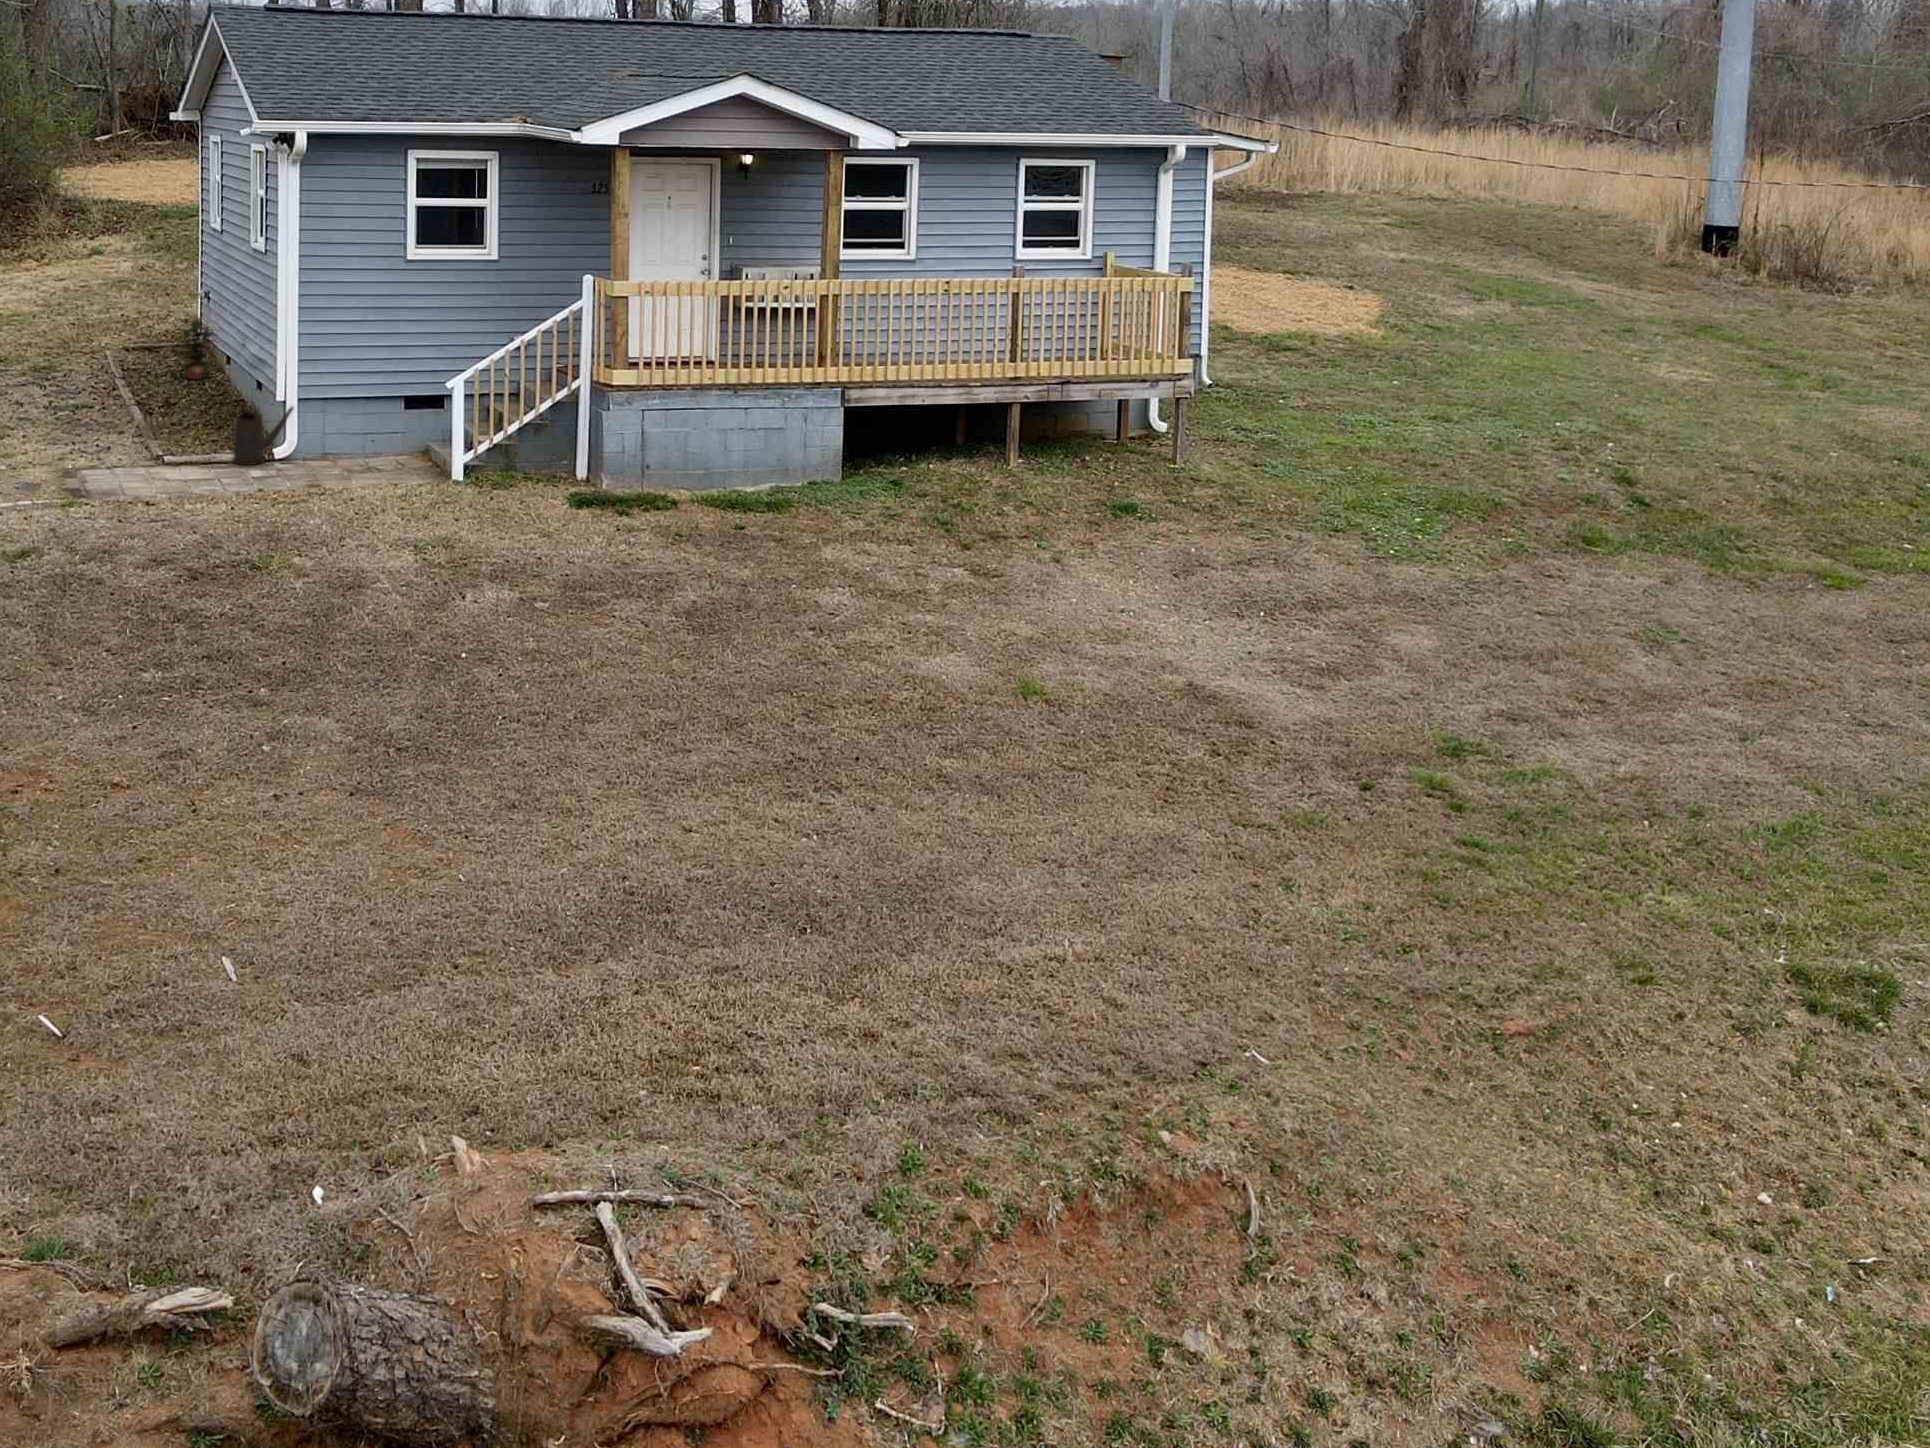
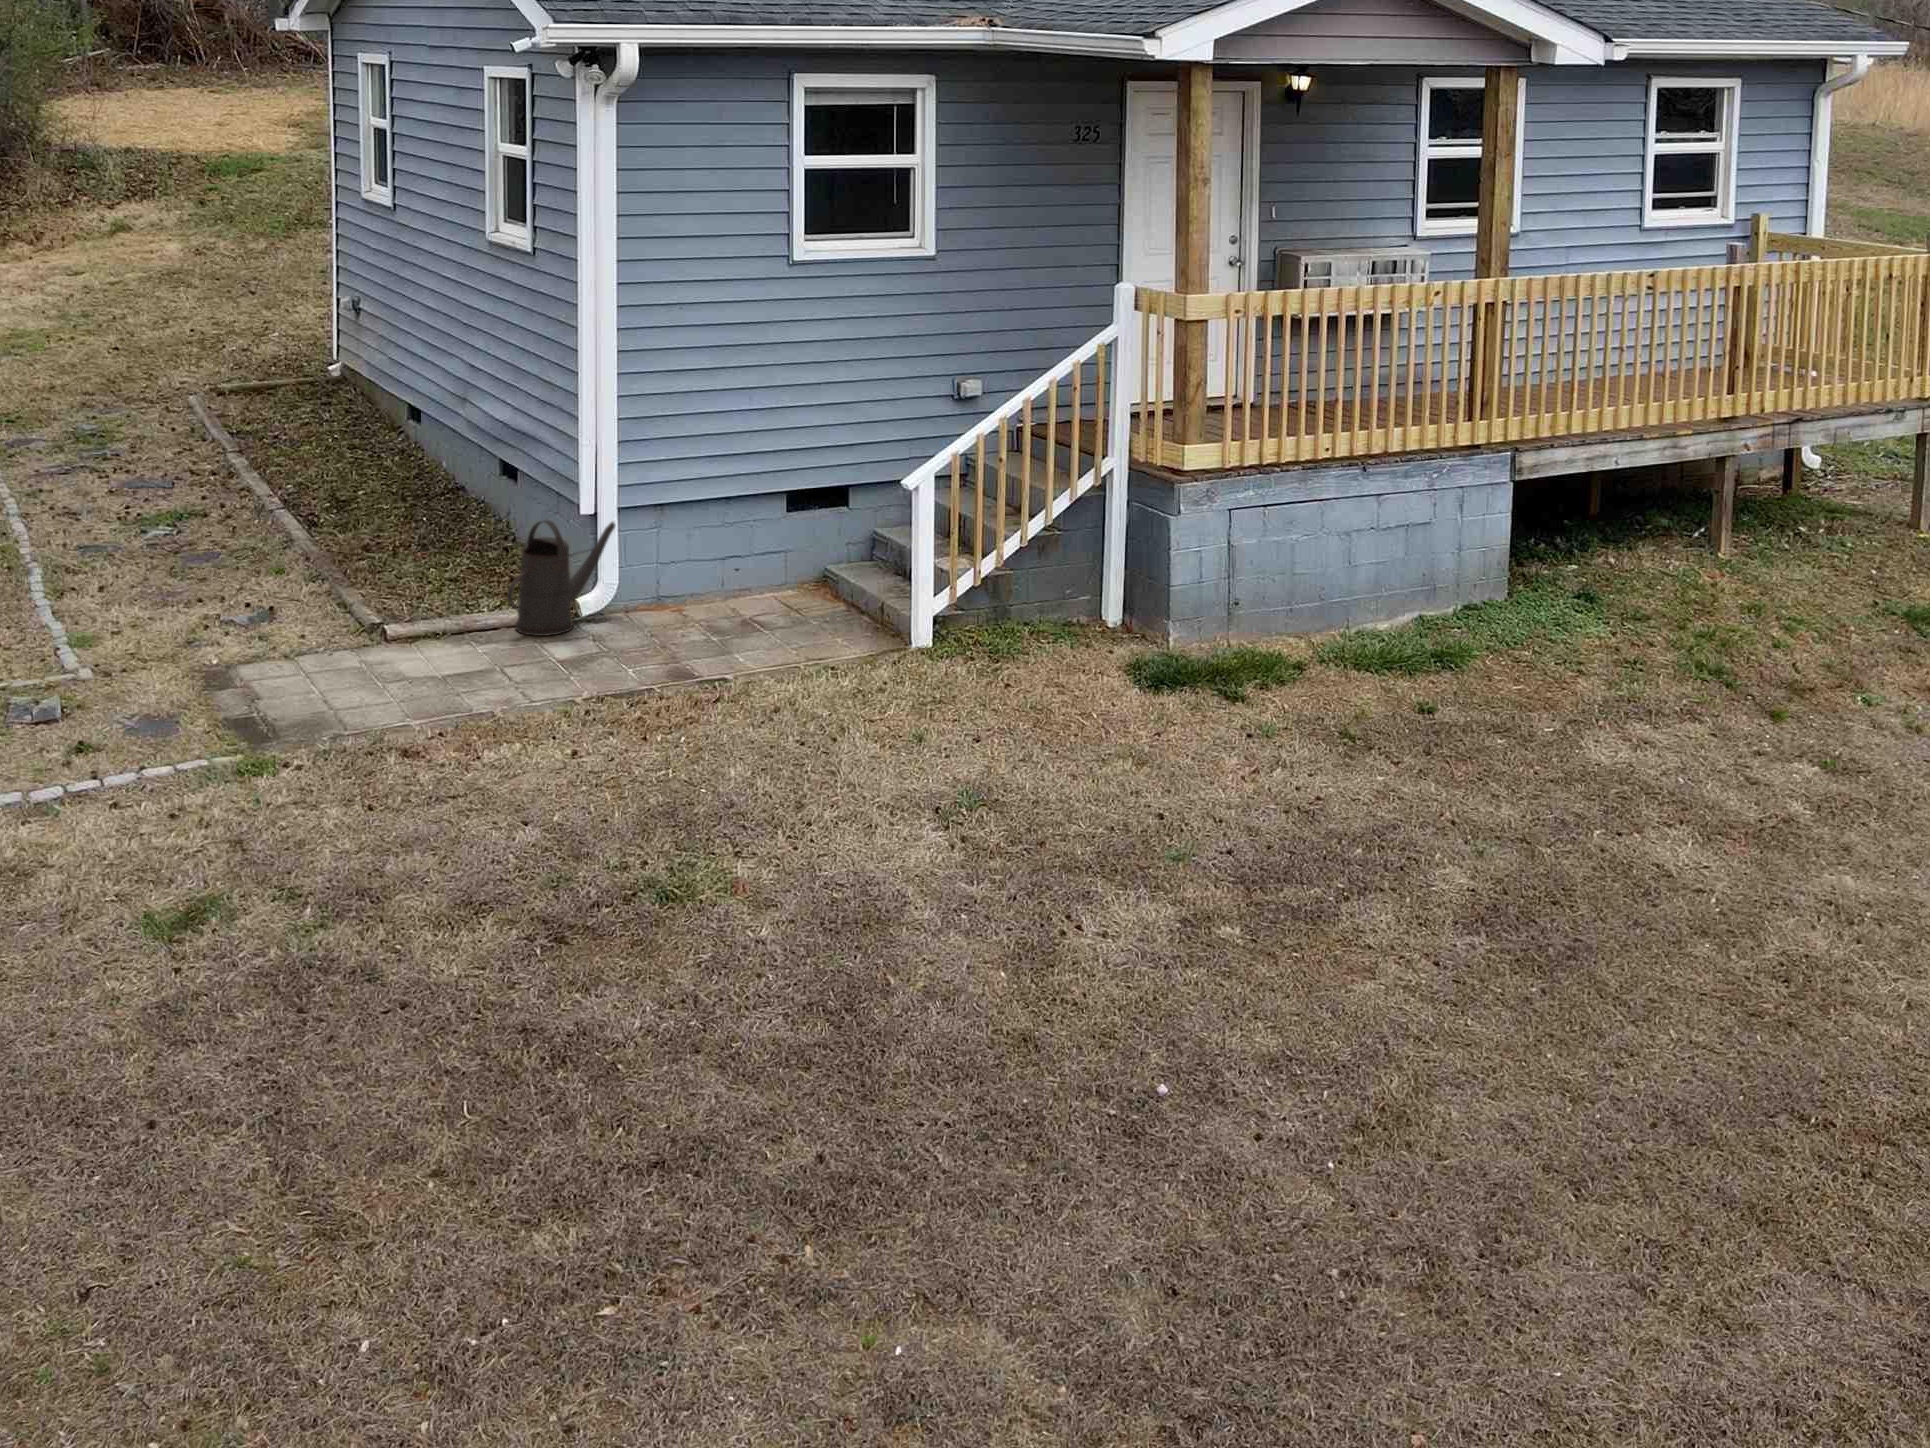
decorative plant: present [177,317,214,379] -> none [320,345,397,447]

